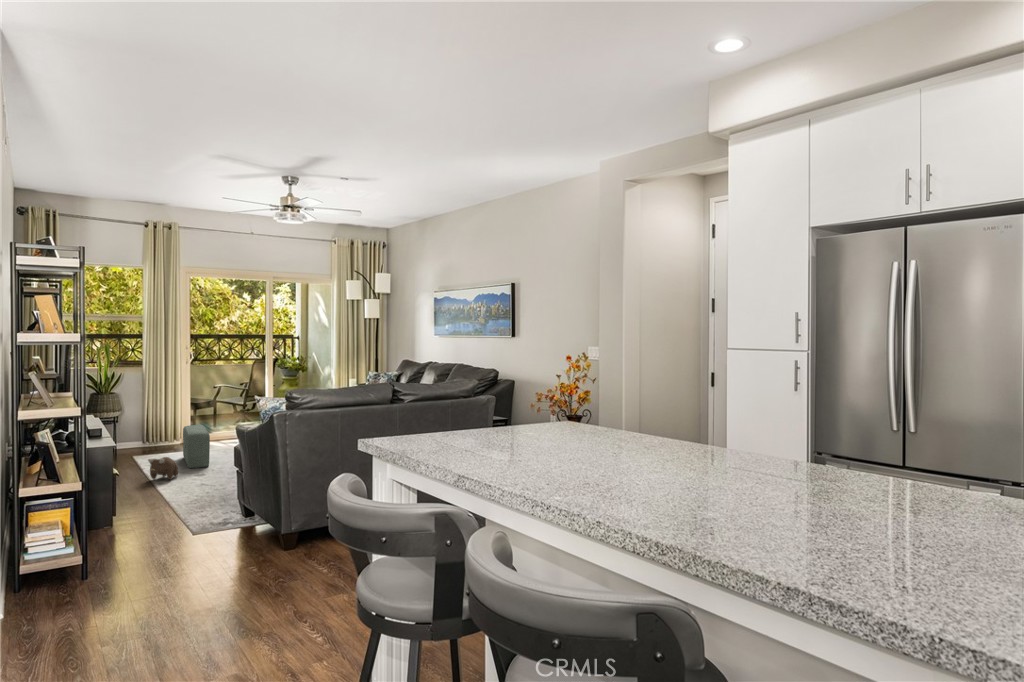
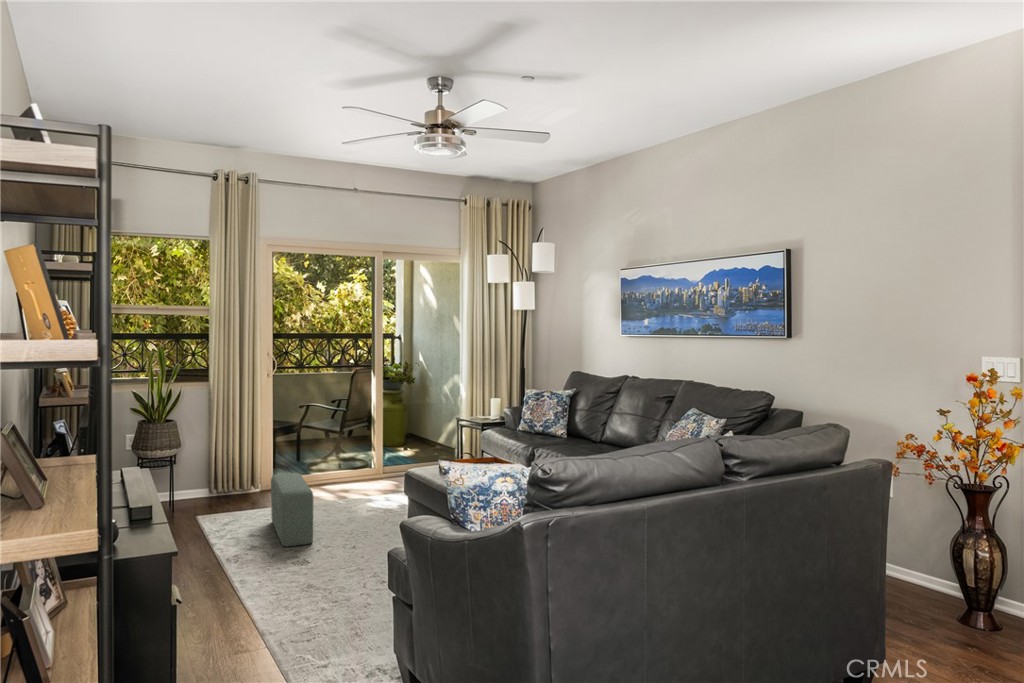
plush toy: present [148,457,178,480] -> none [224,536,270,575]

